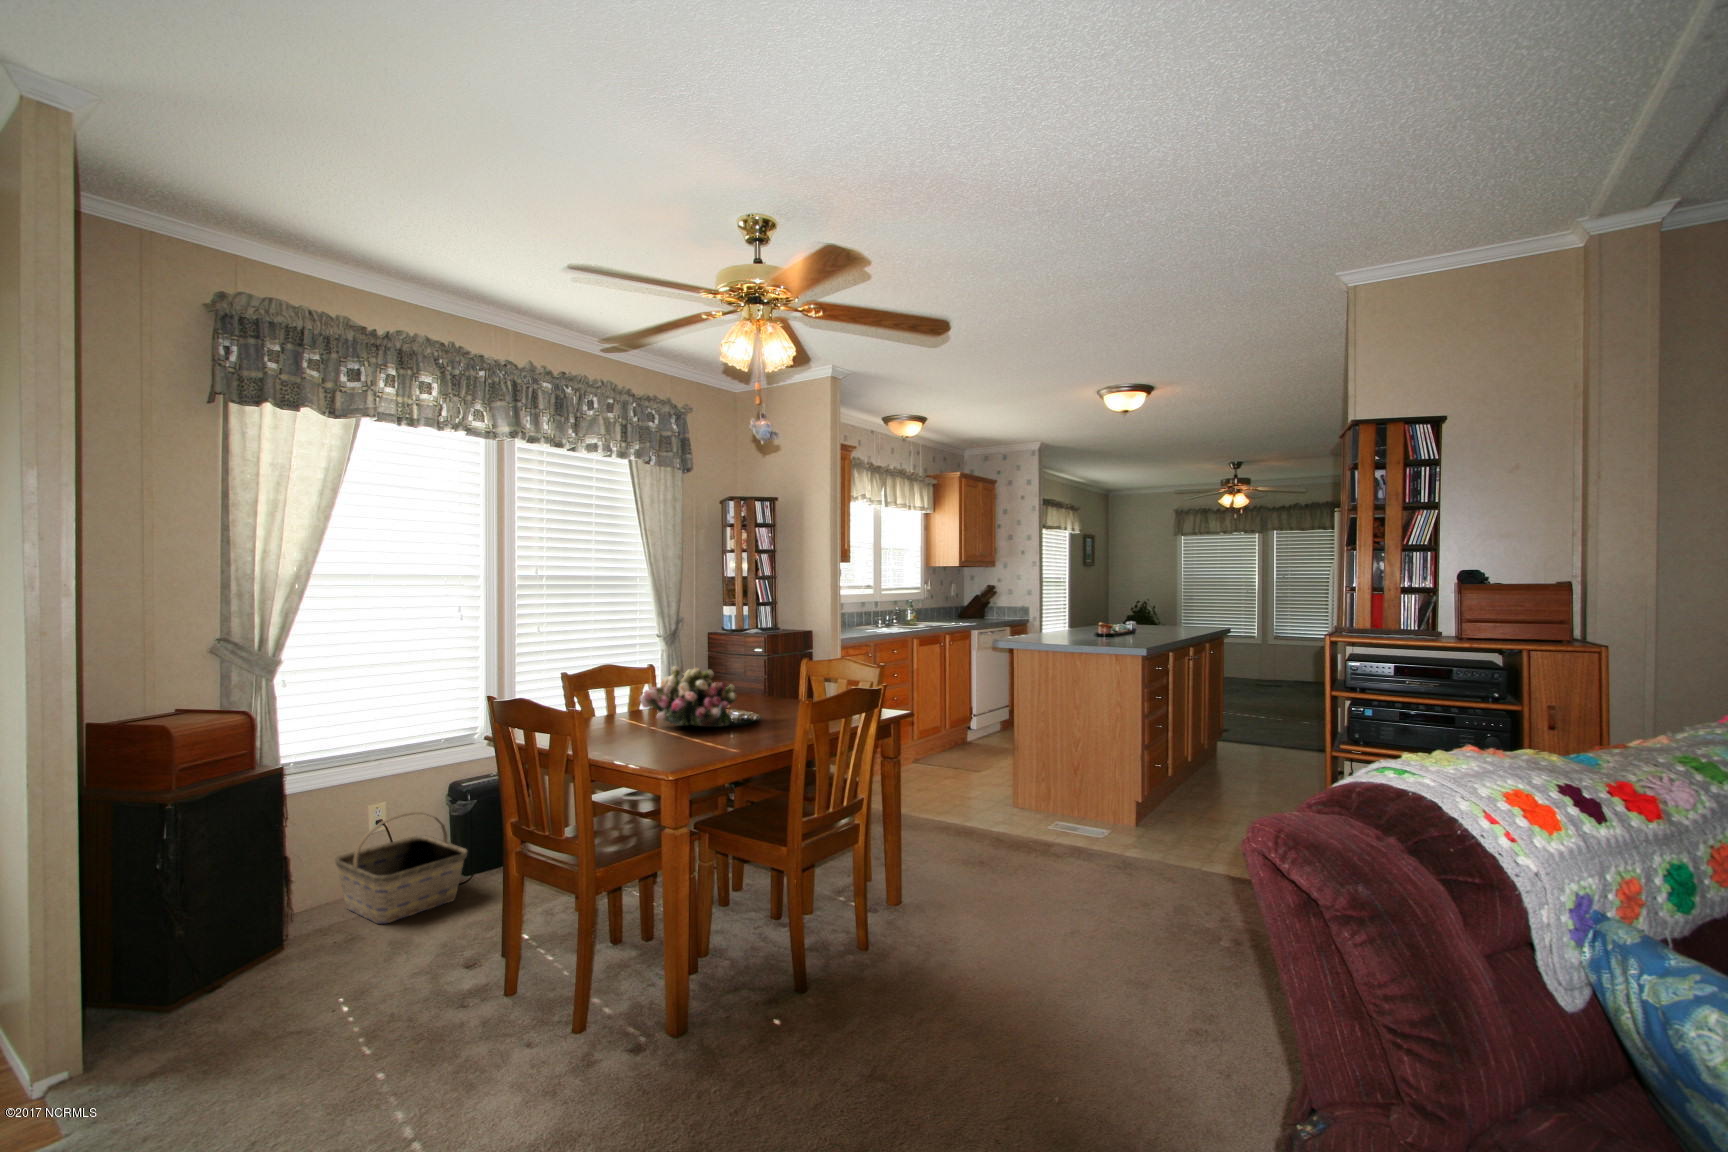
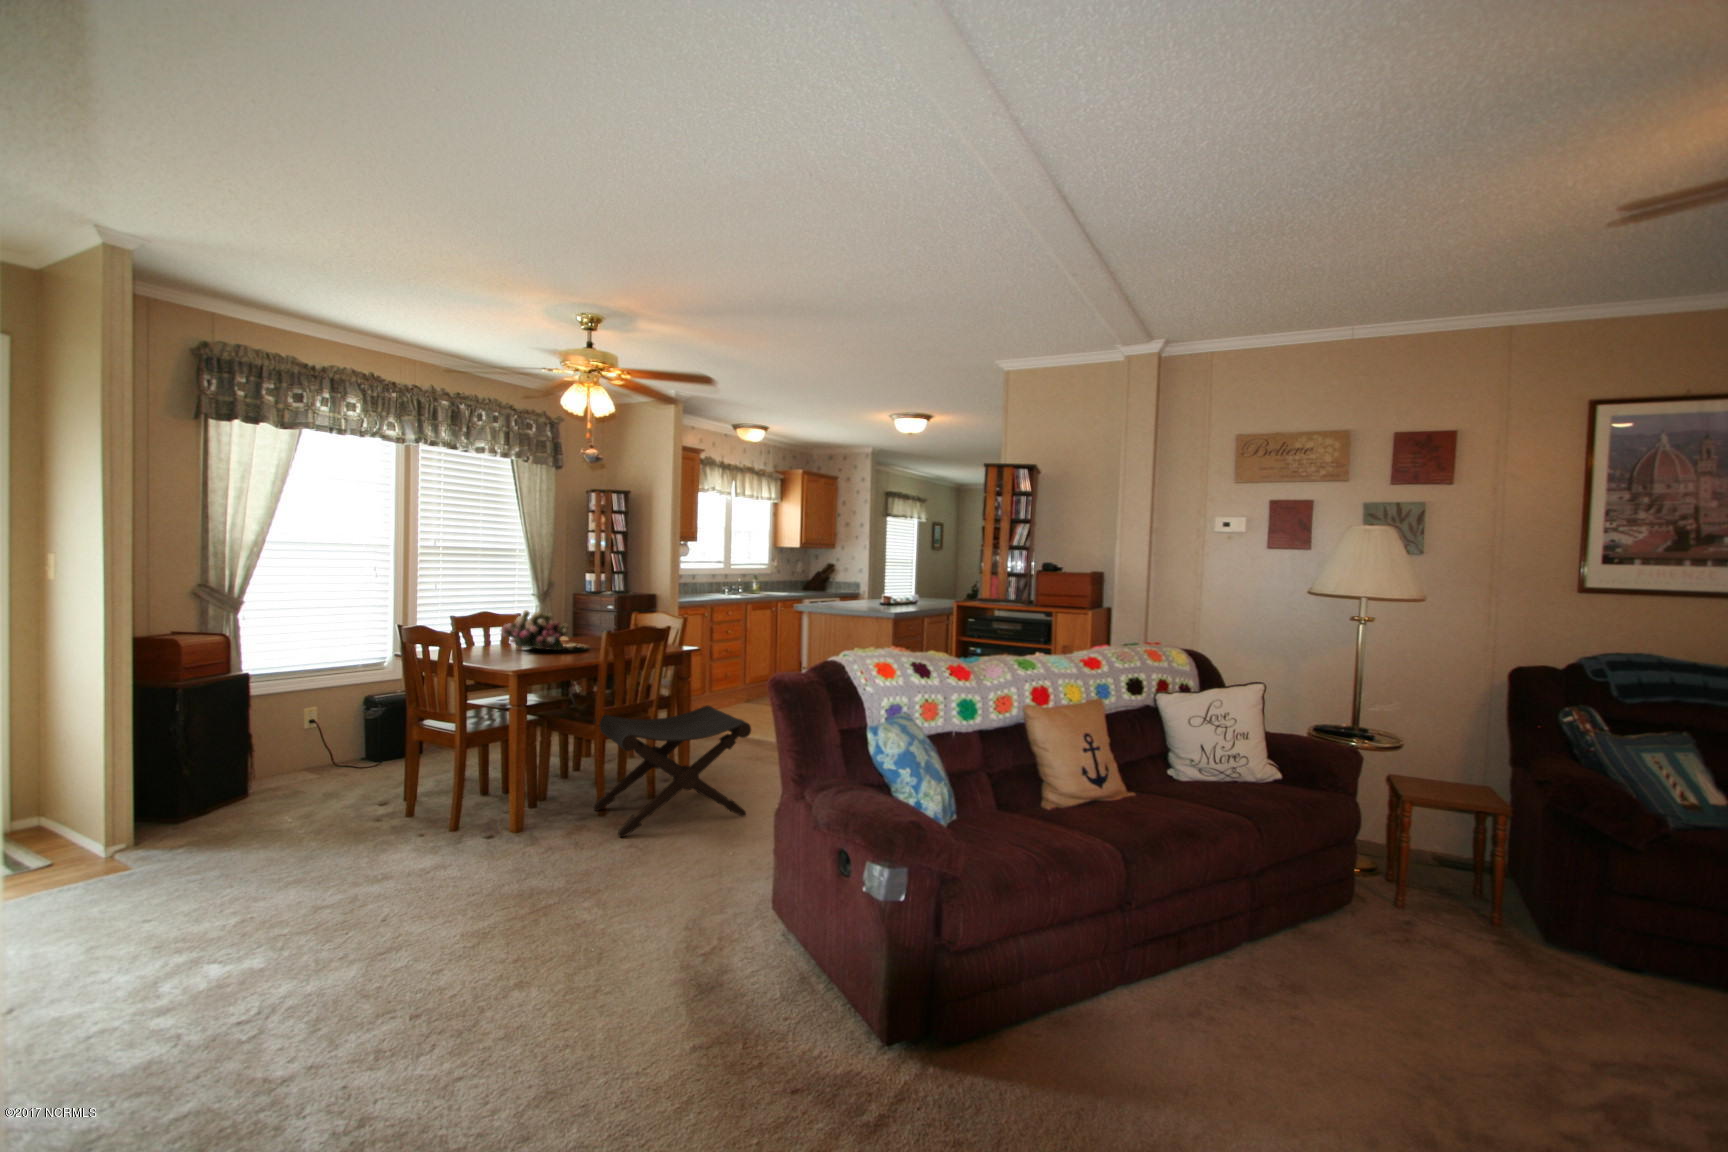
footstool: none [797,811,1064,1073] -> present [593,706,751,837]
basket: present [335,812,467,924] -> none [281,708,378,779]

